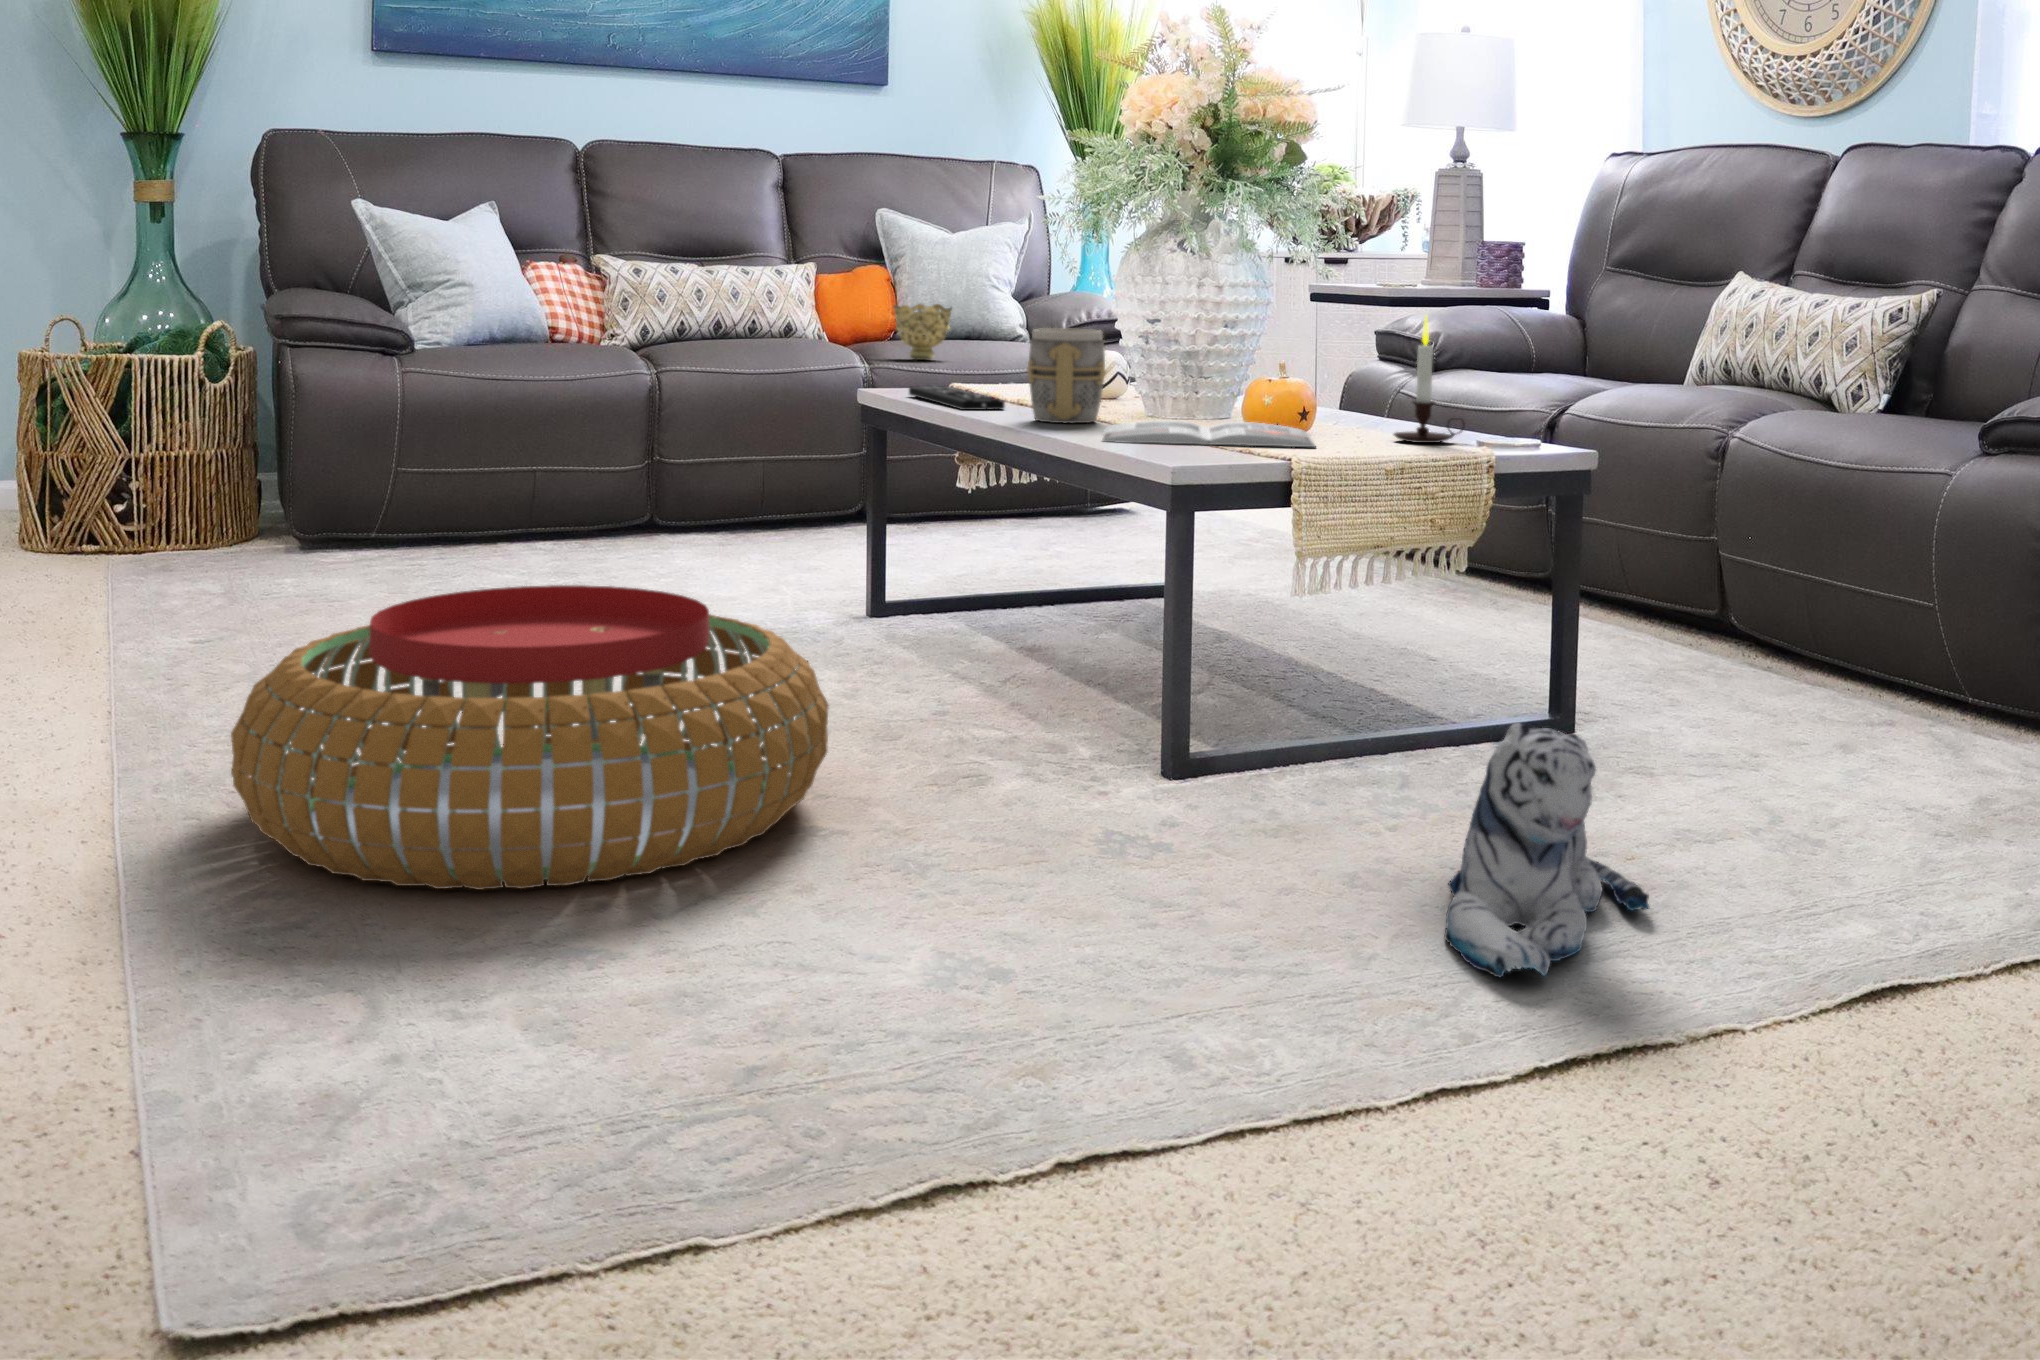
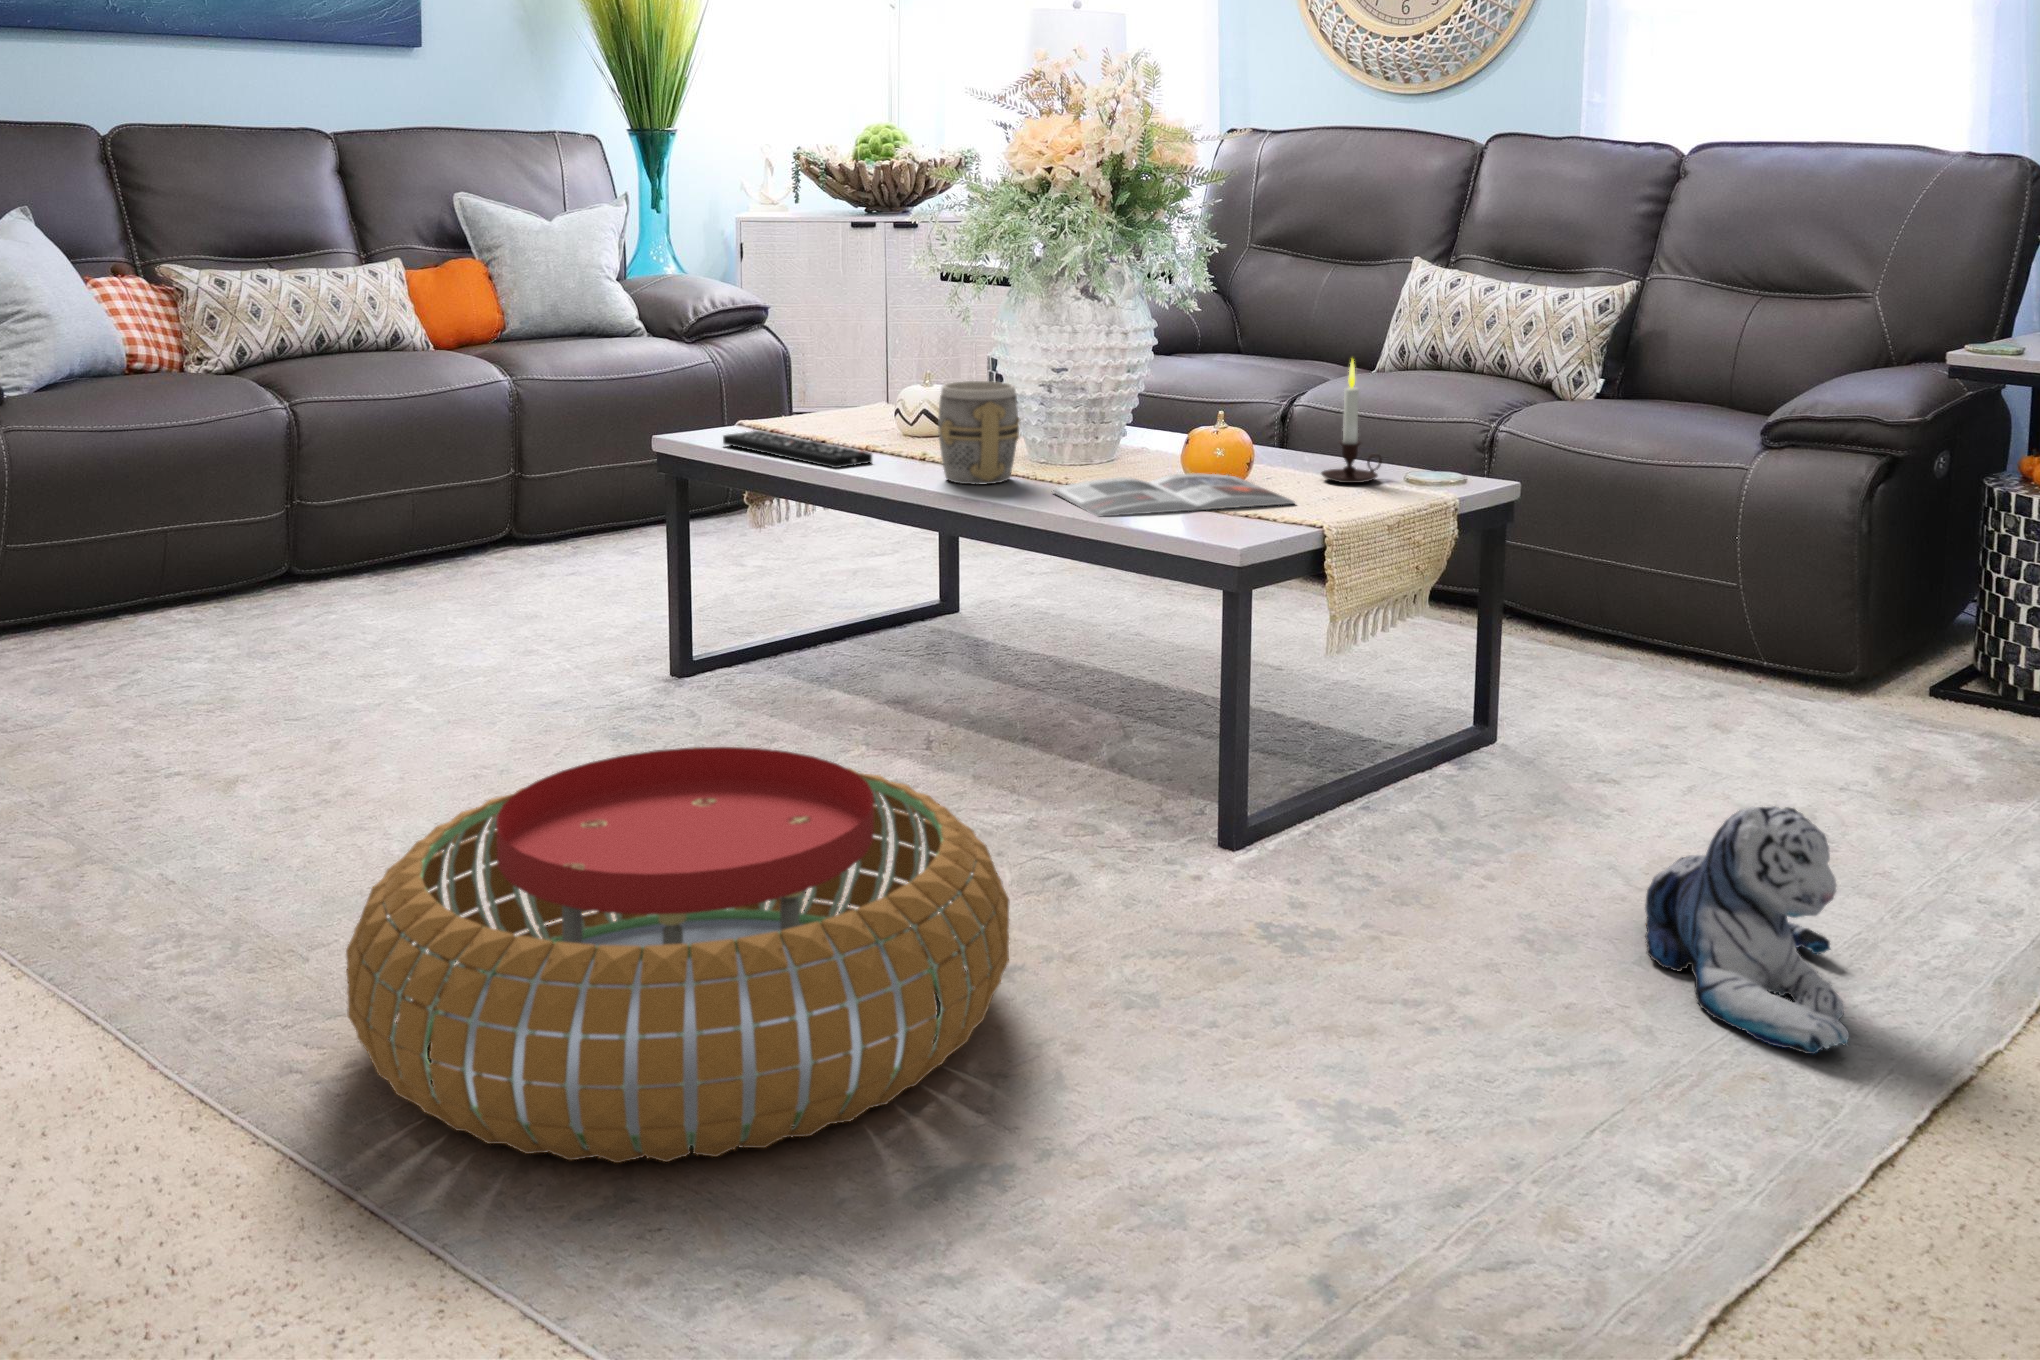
decorative bowl: present [894,304,952,360] -> none [527,303,593,367]

